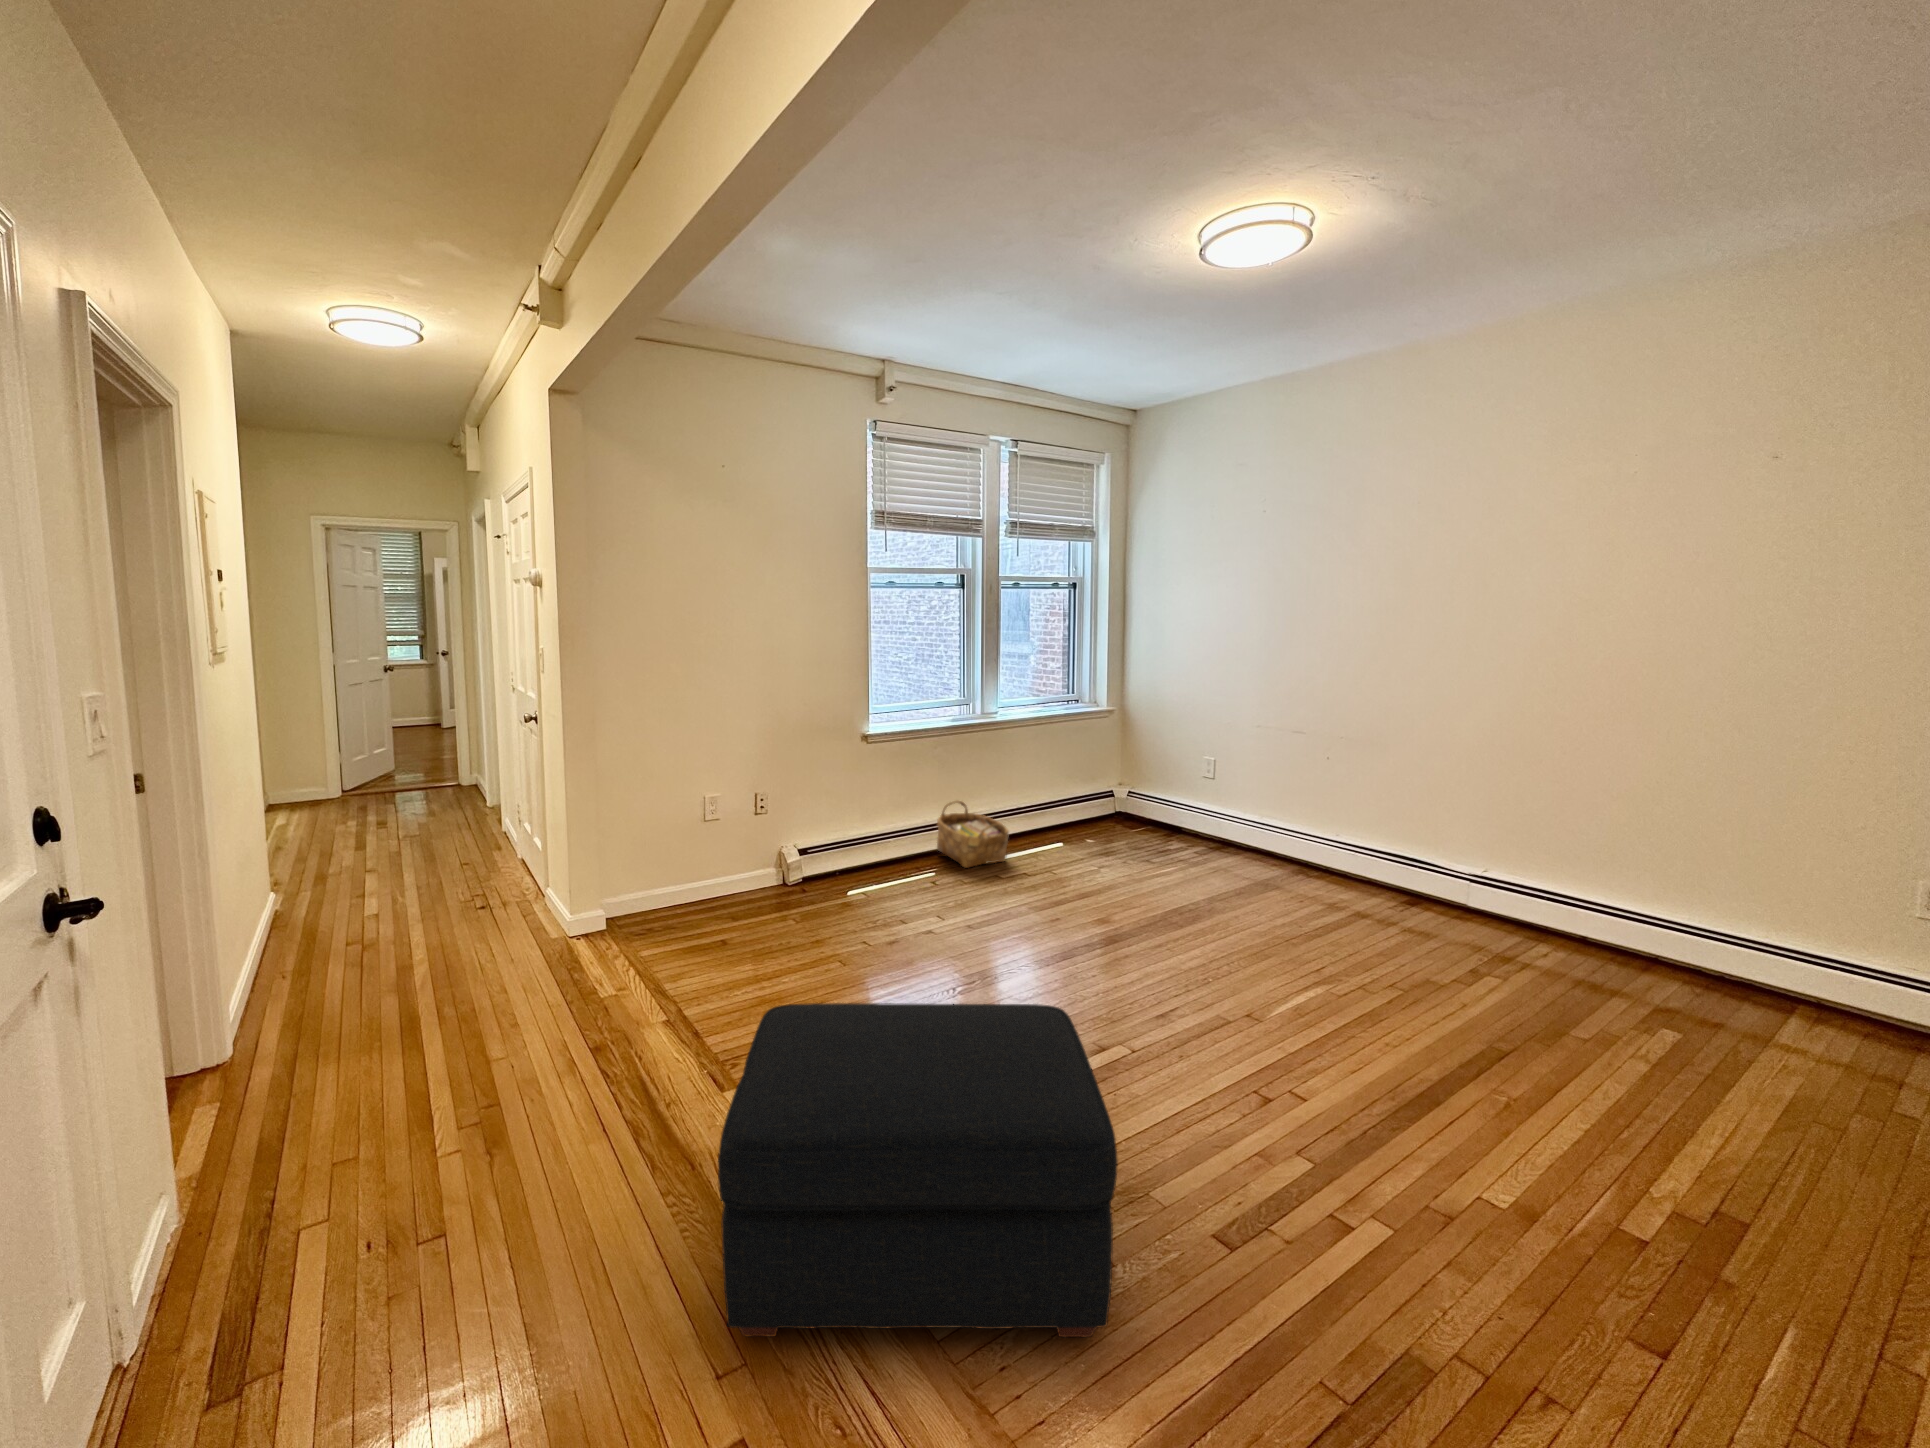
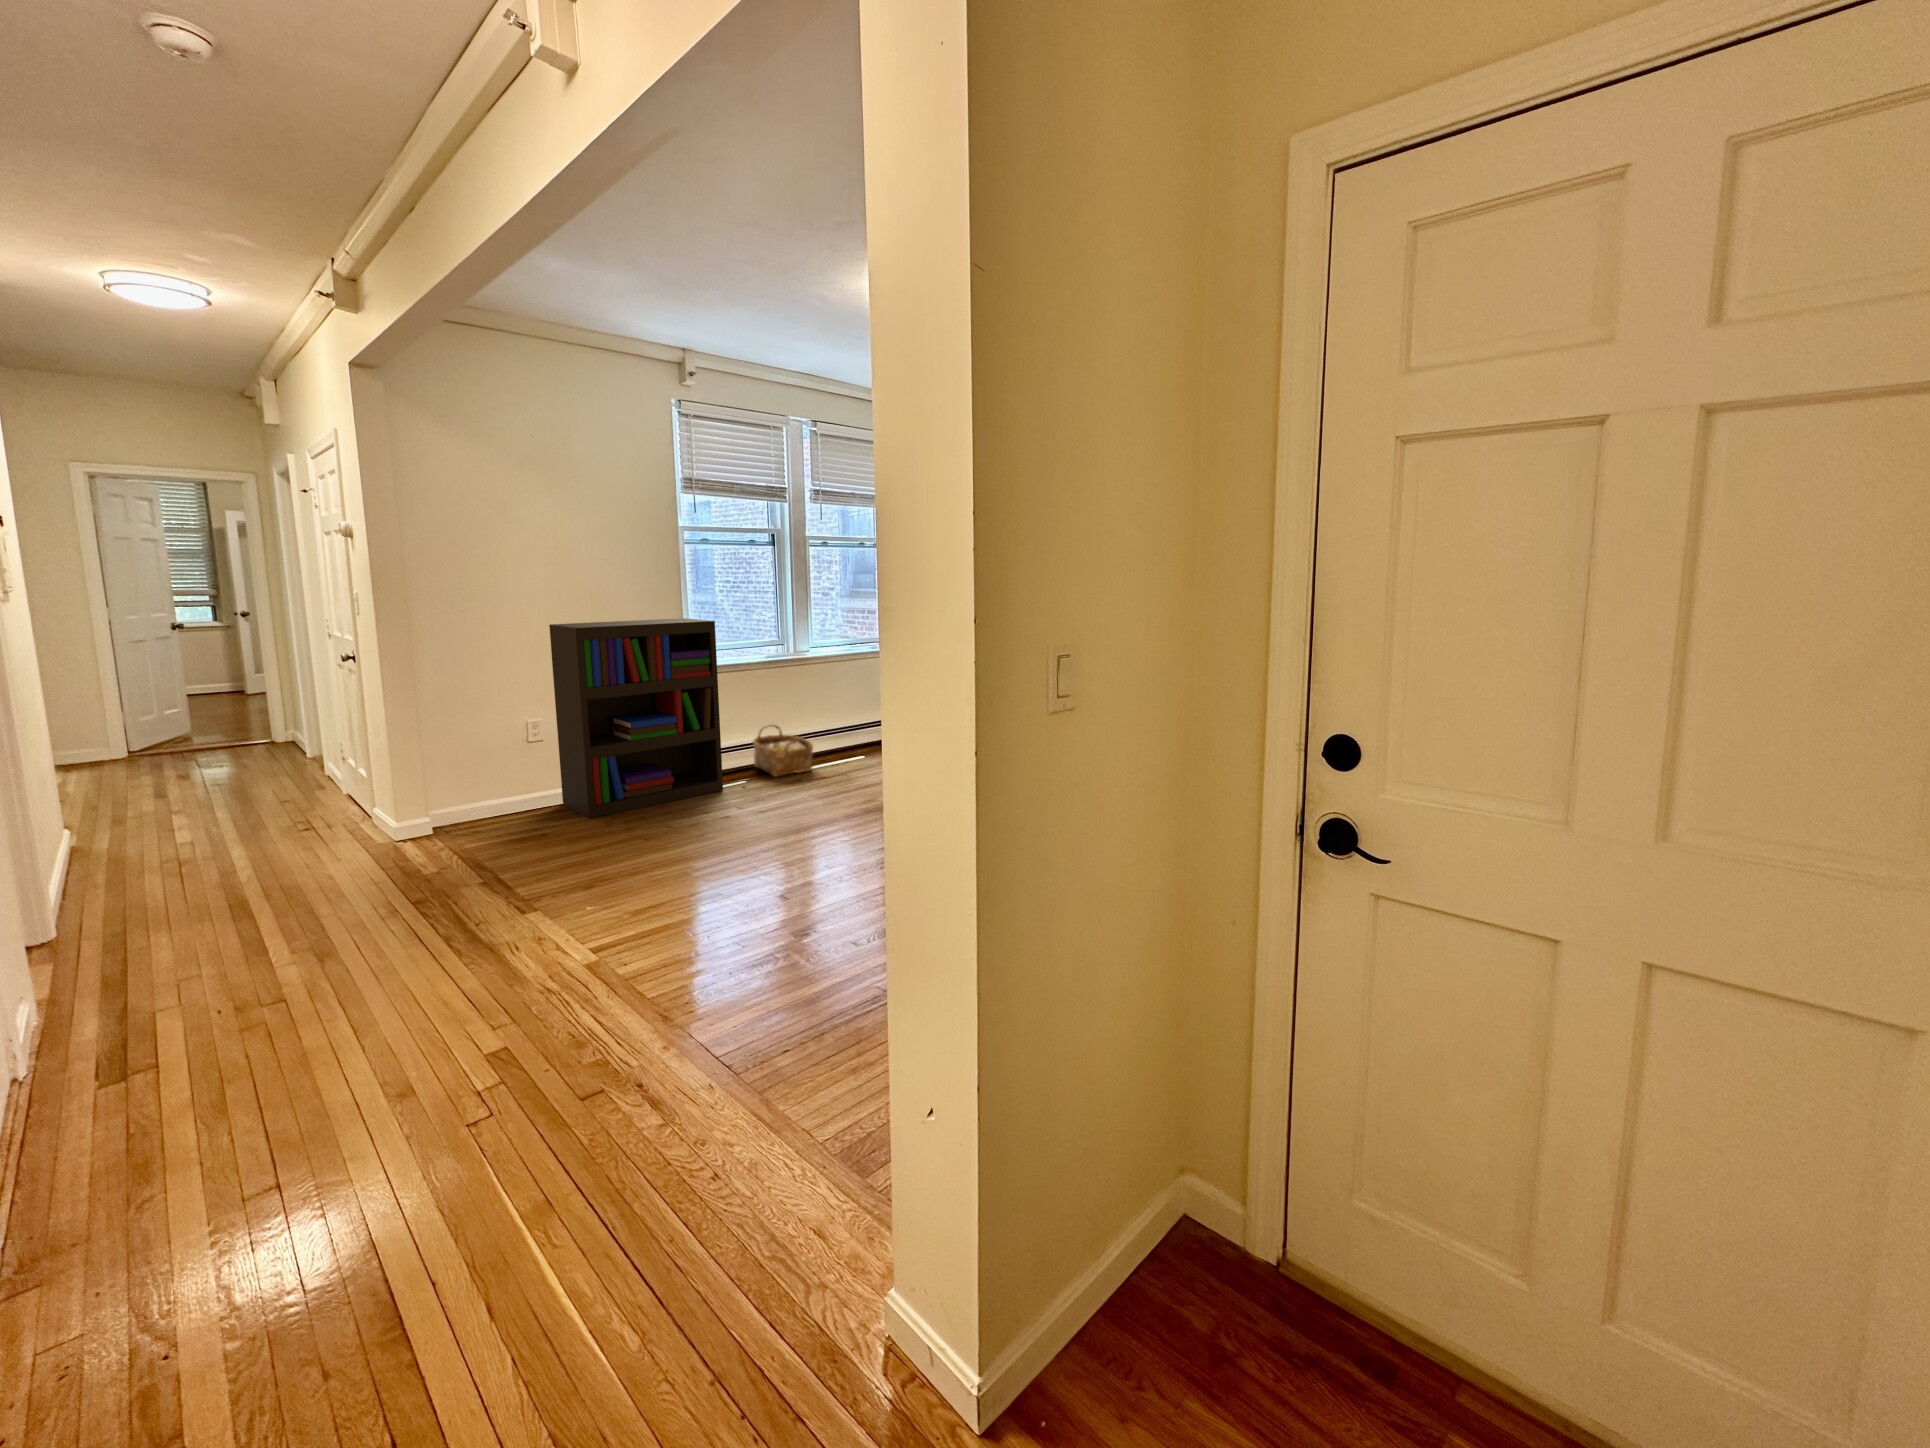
bookshelf: none [733,676,912,919] -> present [549,618,723,818]
ottoman: present [718,1003,1118,1337] -> none [488,816,763,1009]

